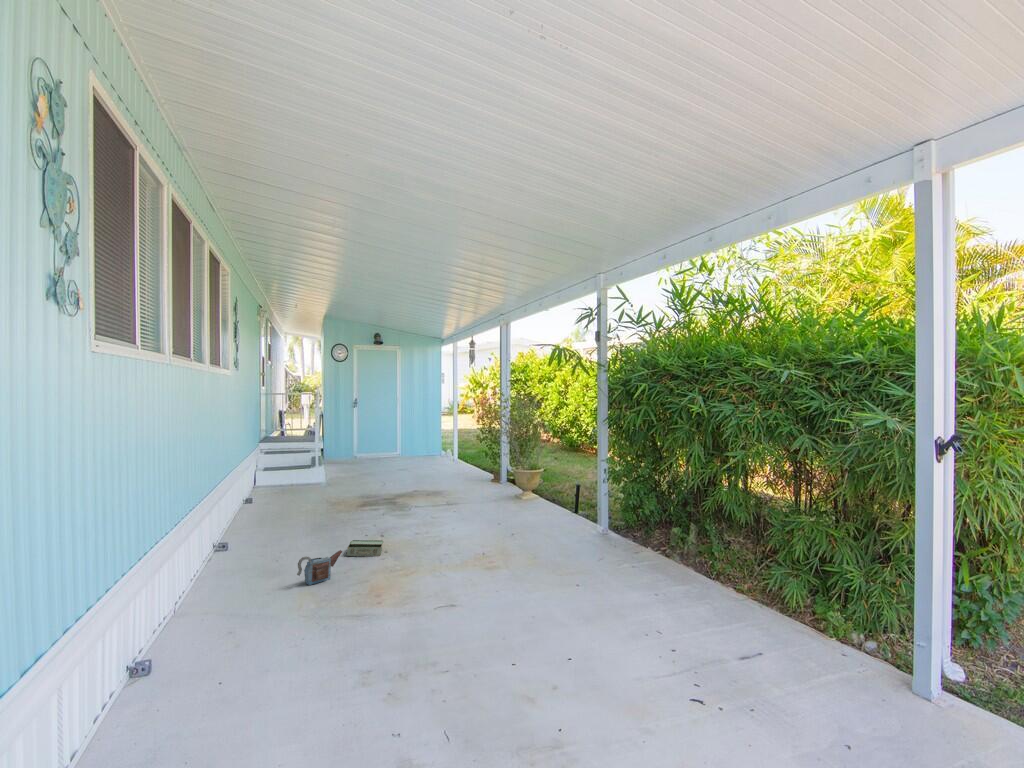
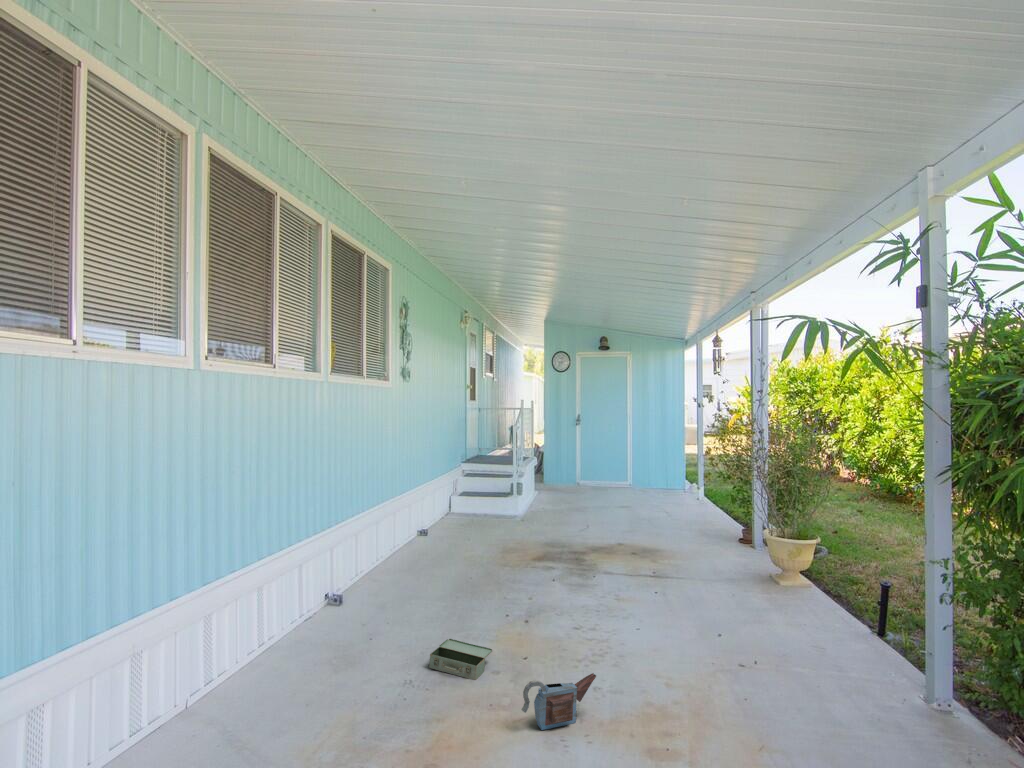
watering can: present [297,550,342,585] -> present [522,673,596,730]

